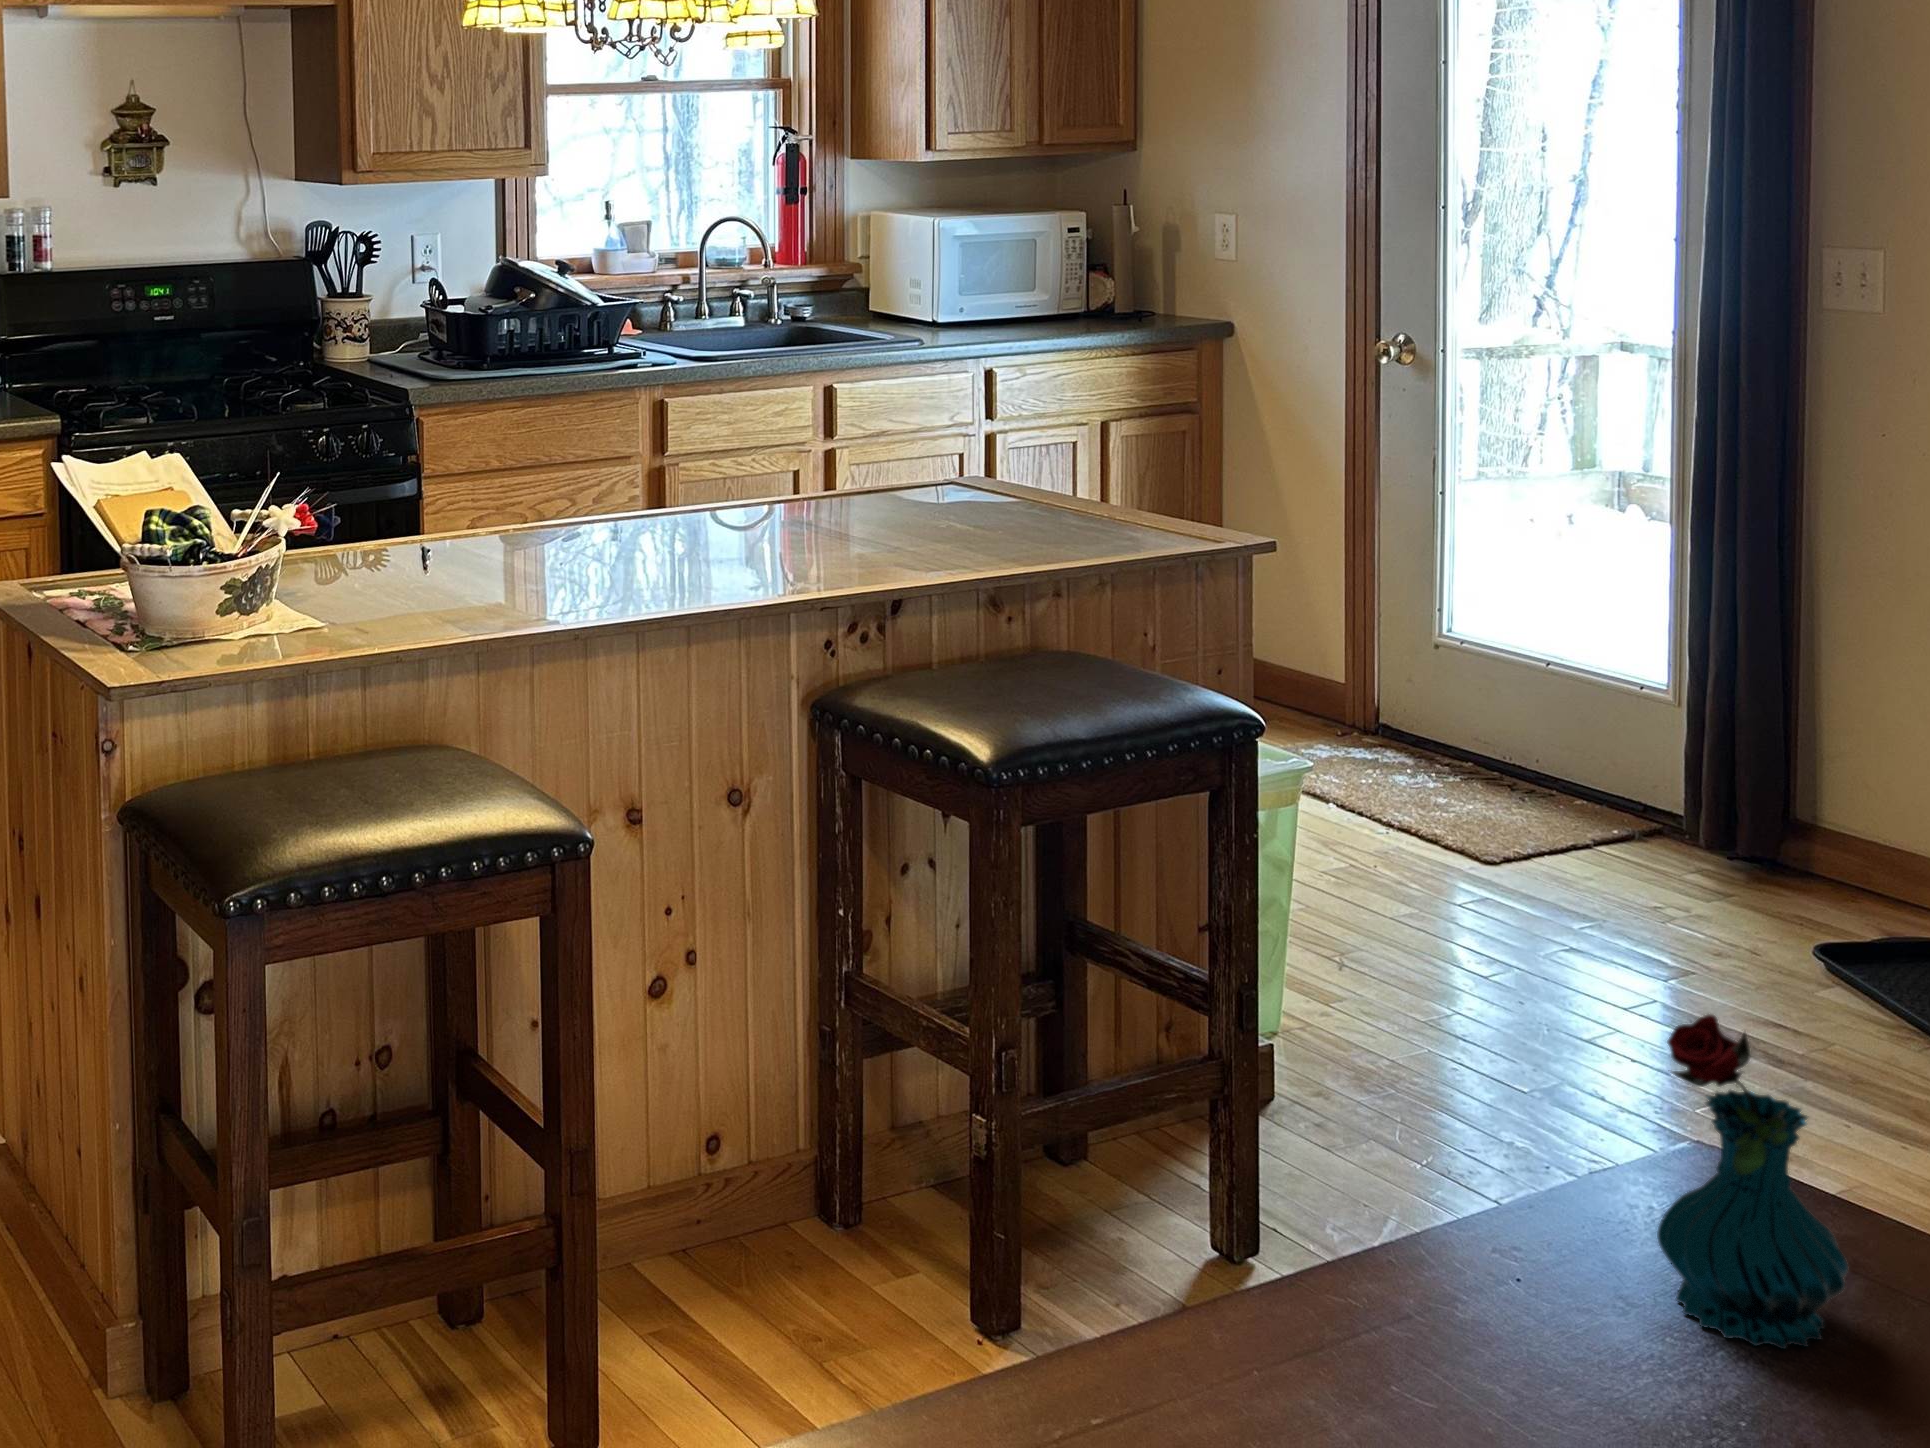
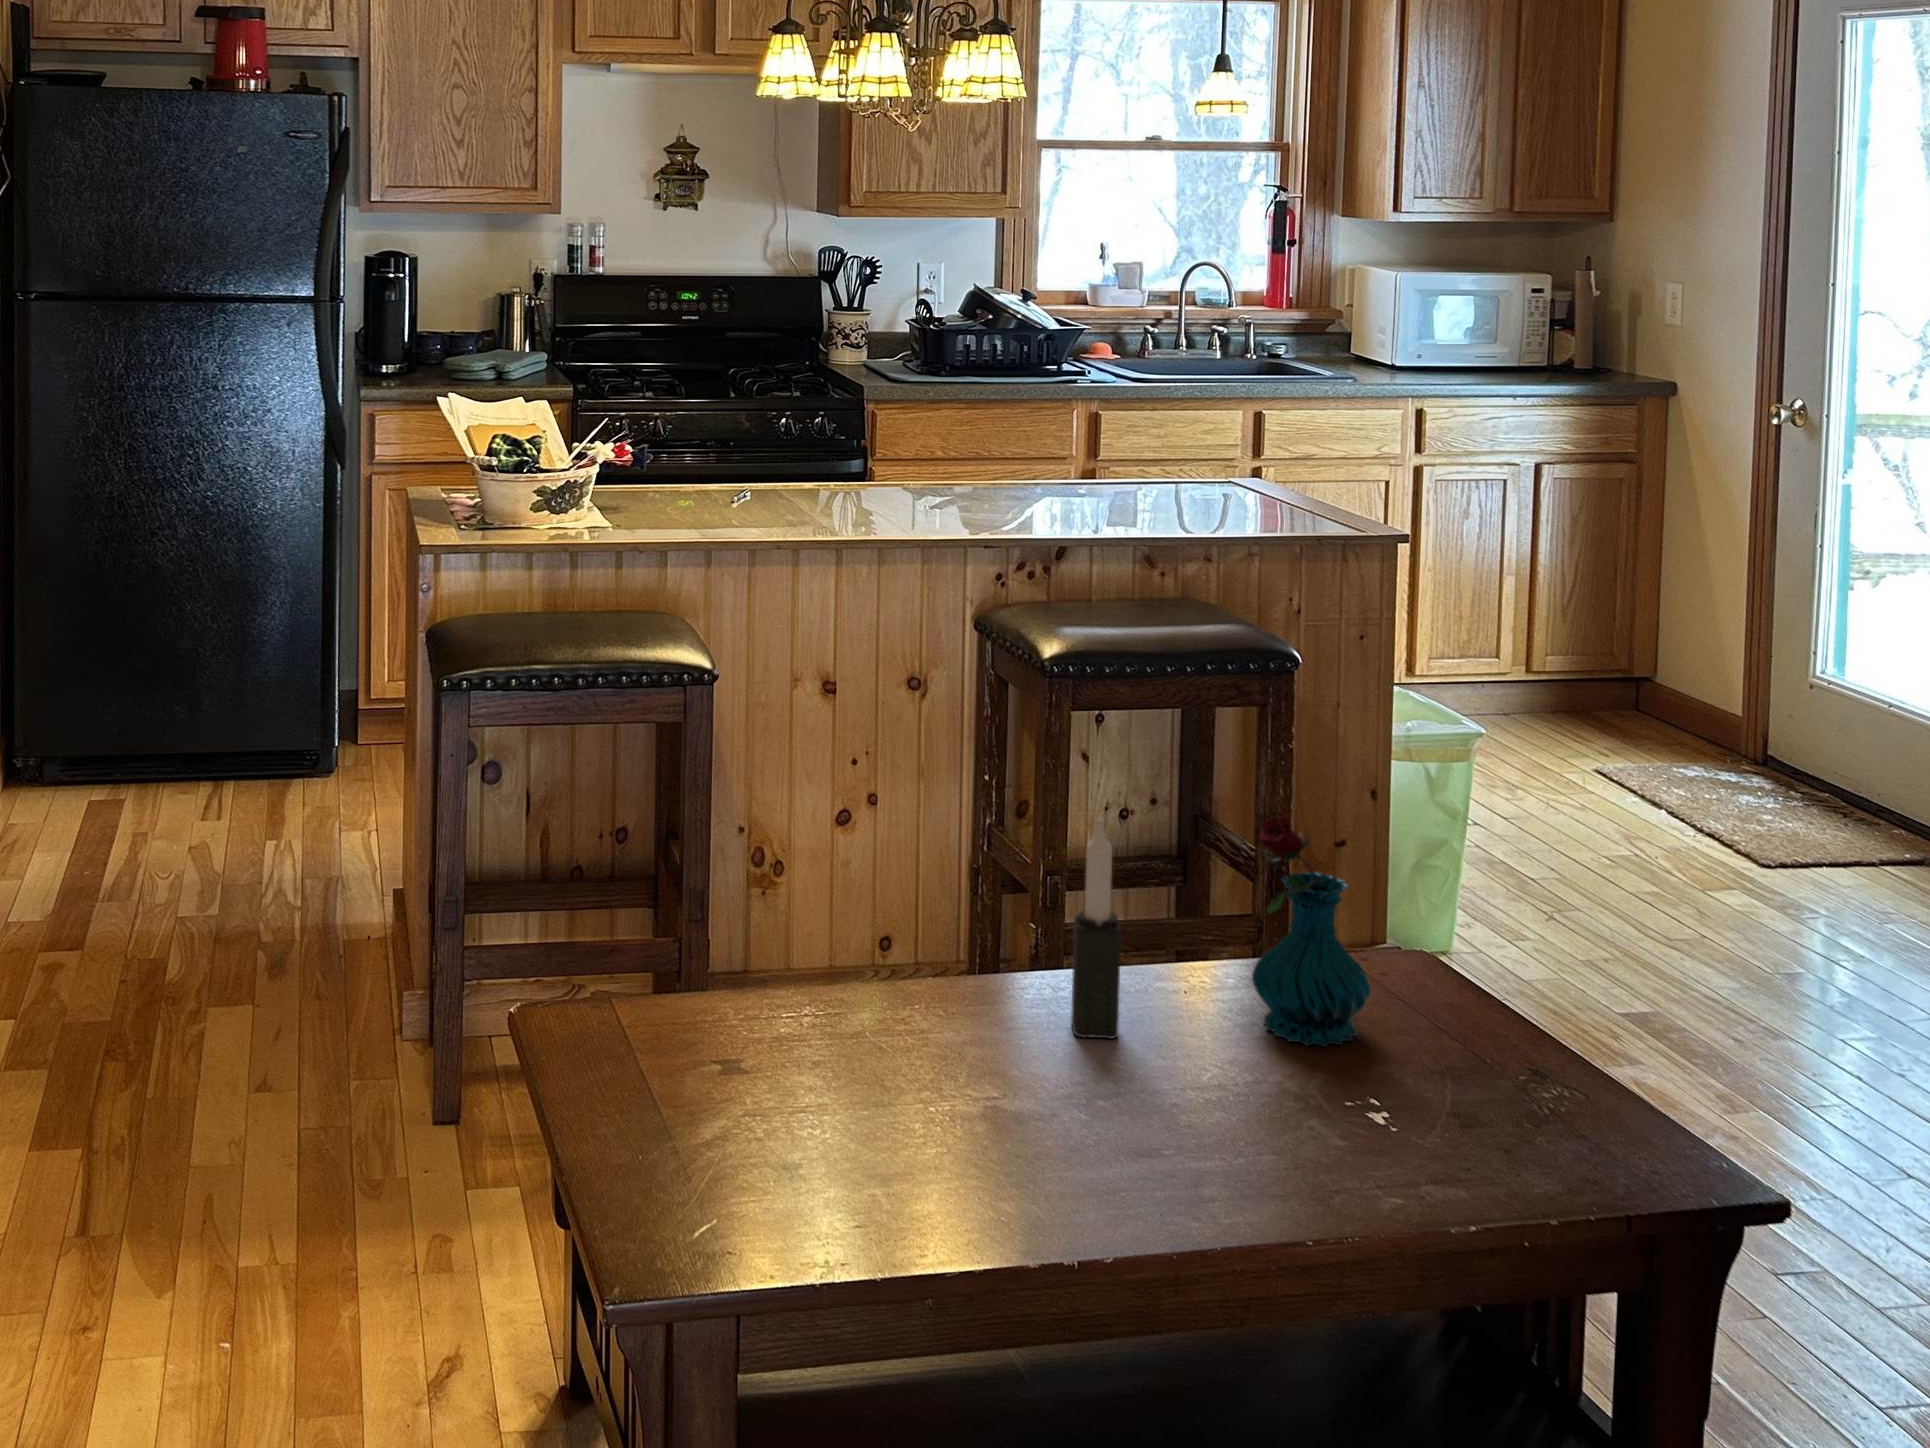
candle: none [1458,1066,1549,1393] -> present [1071,818,1121,1039]

